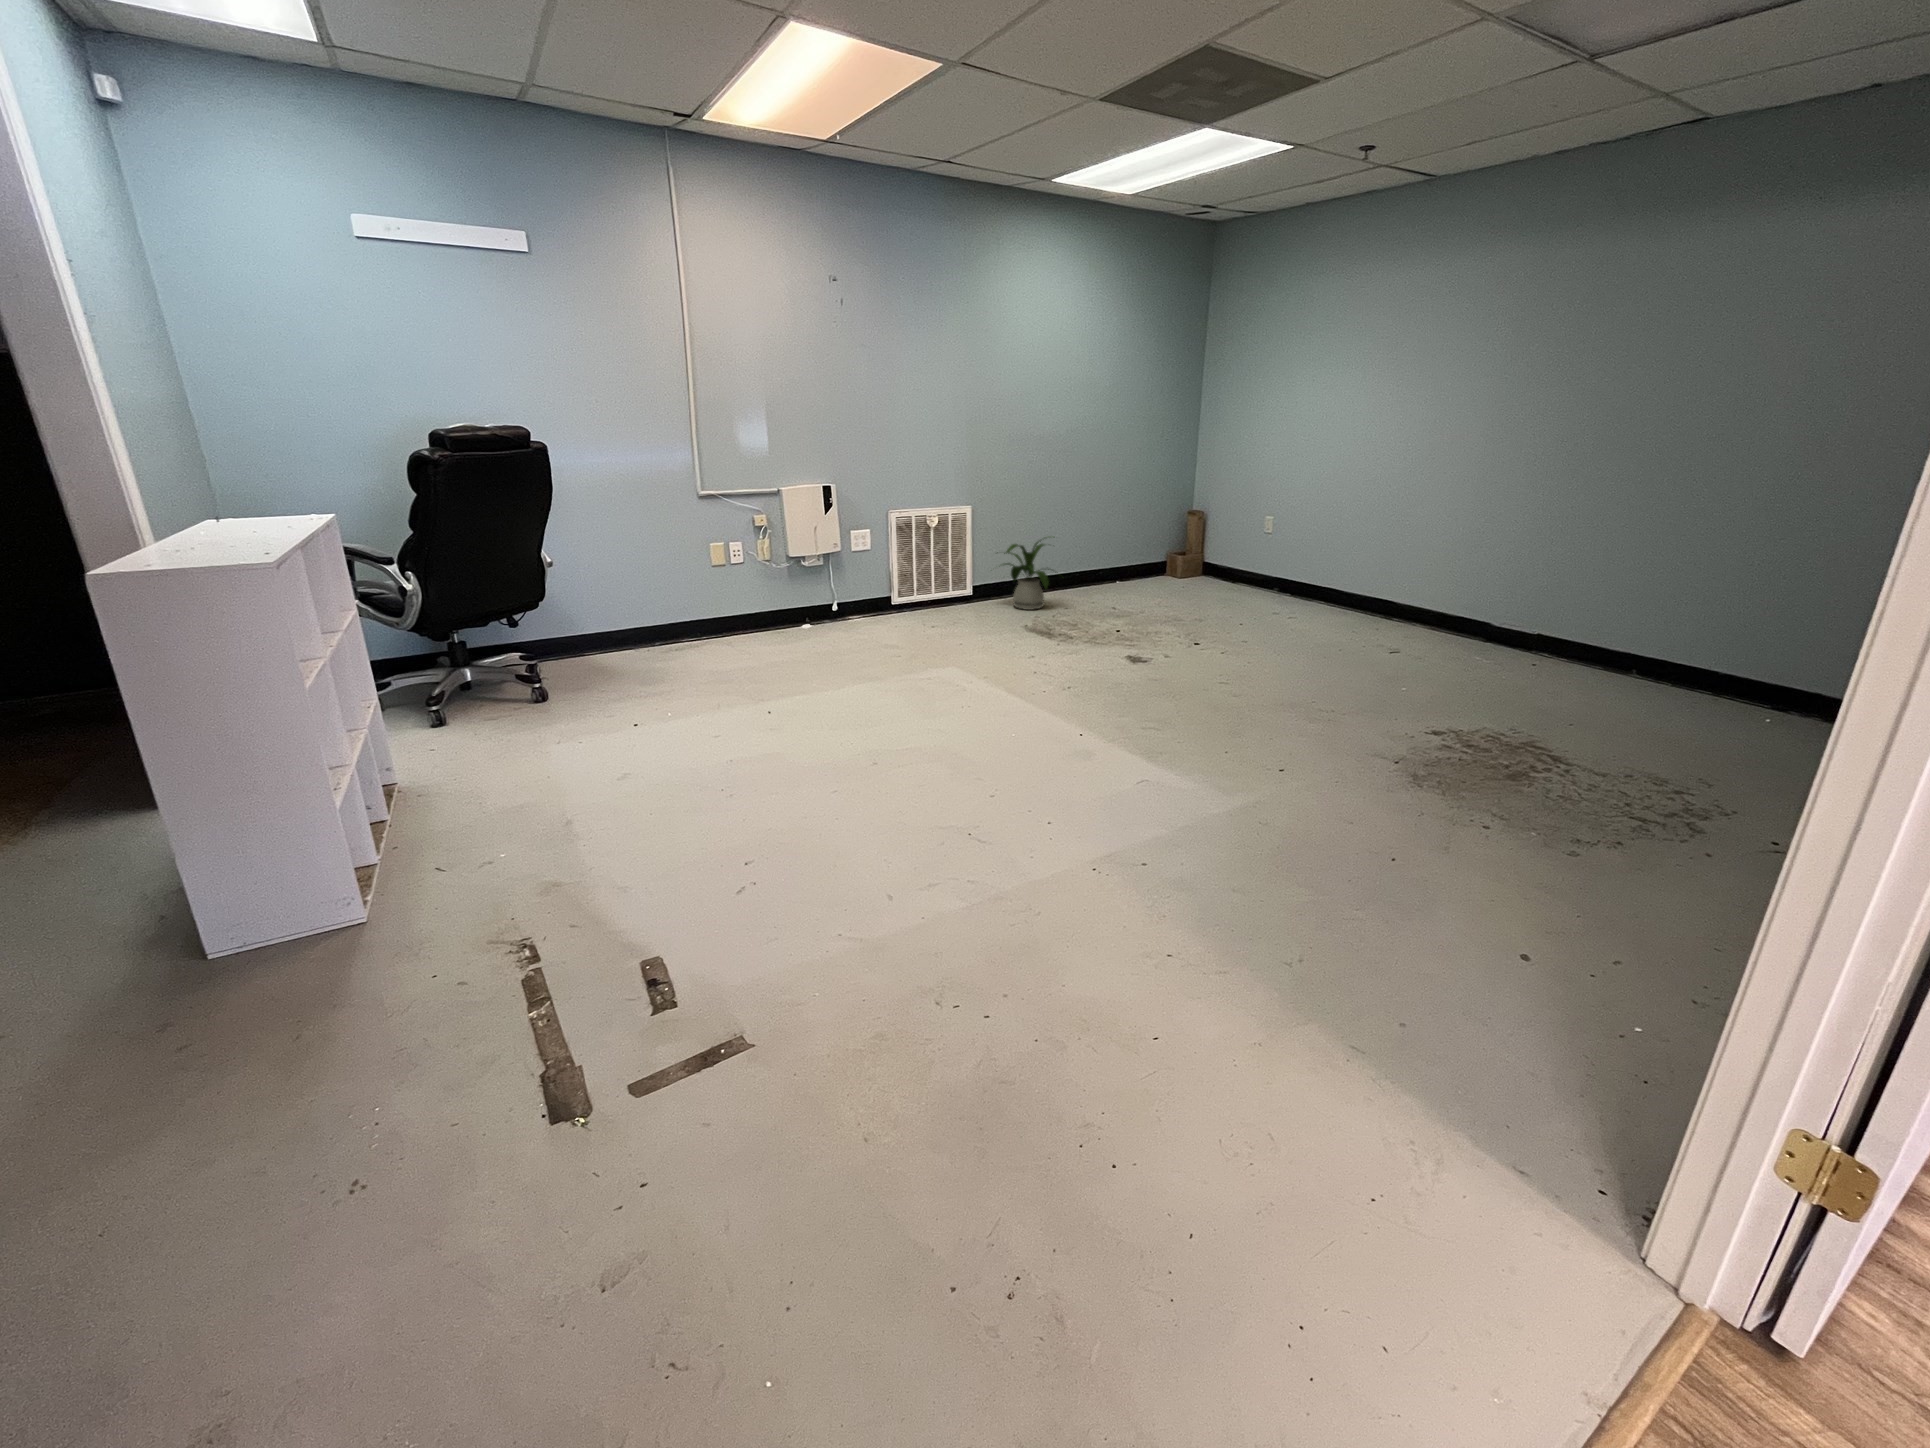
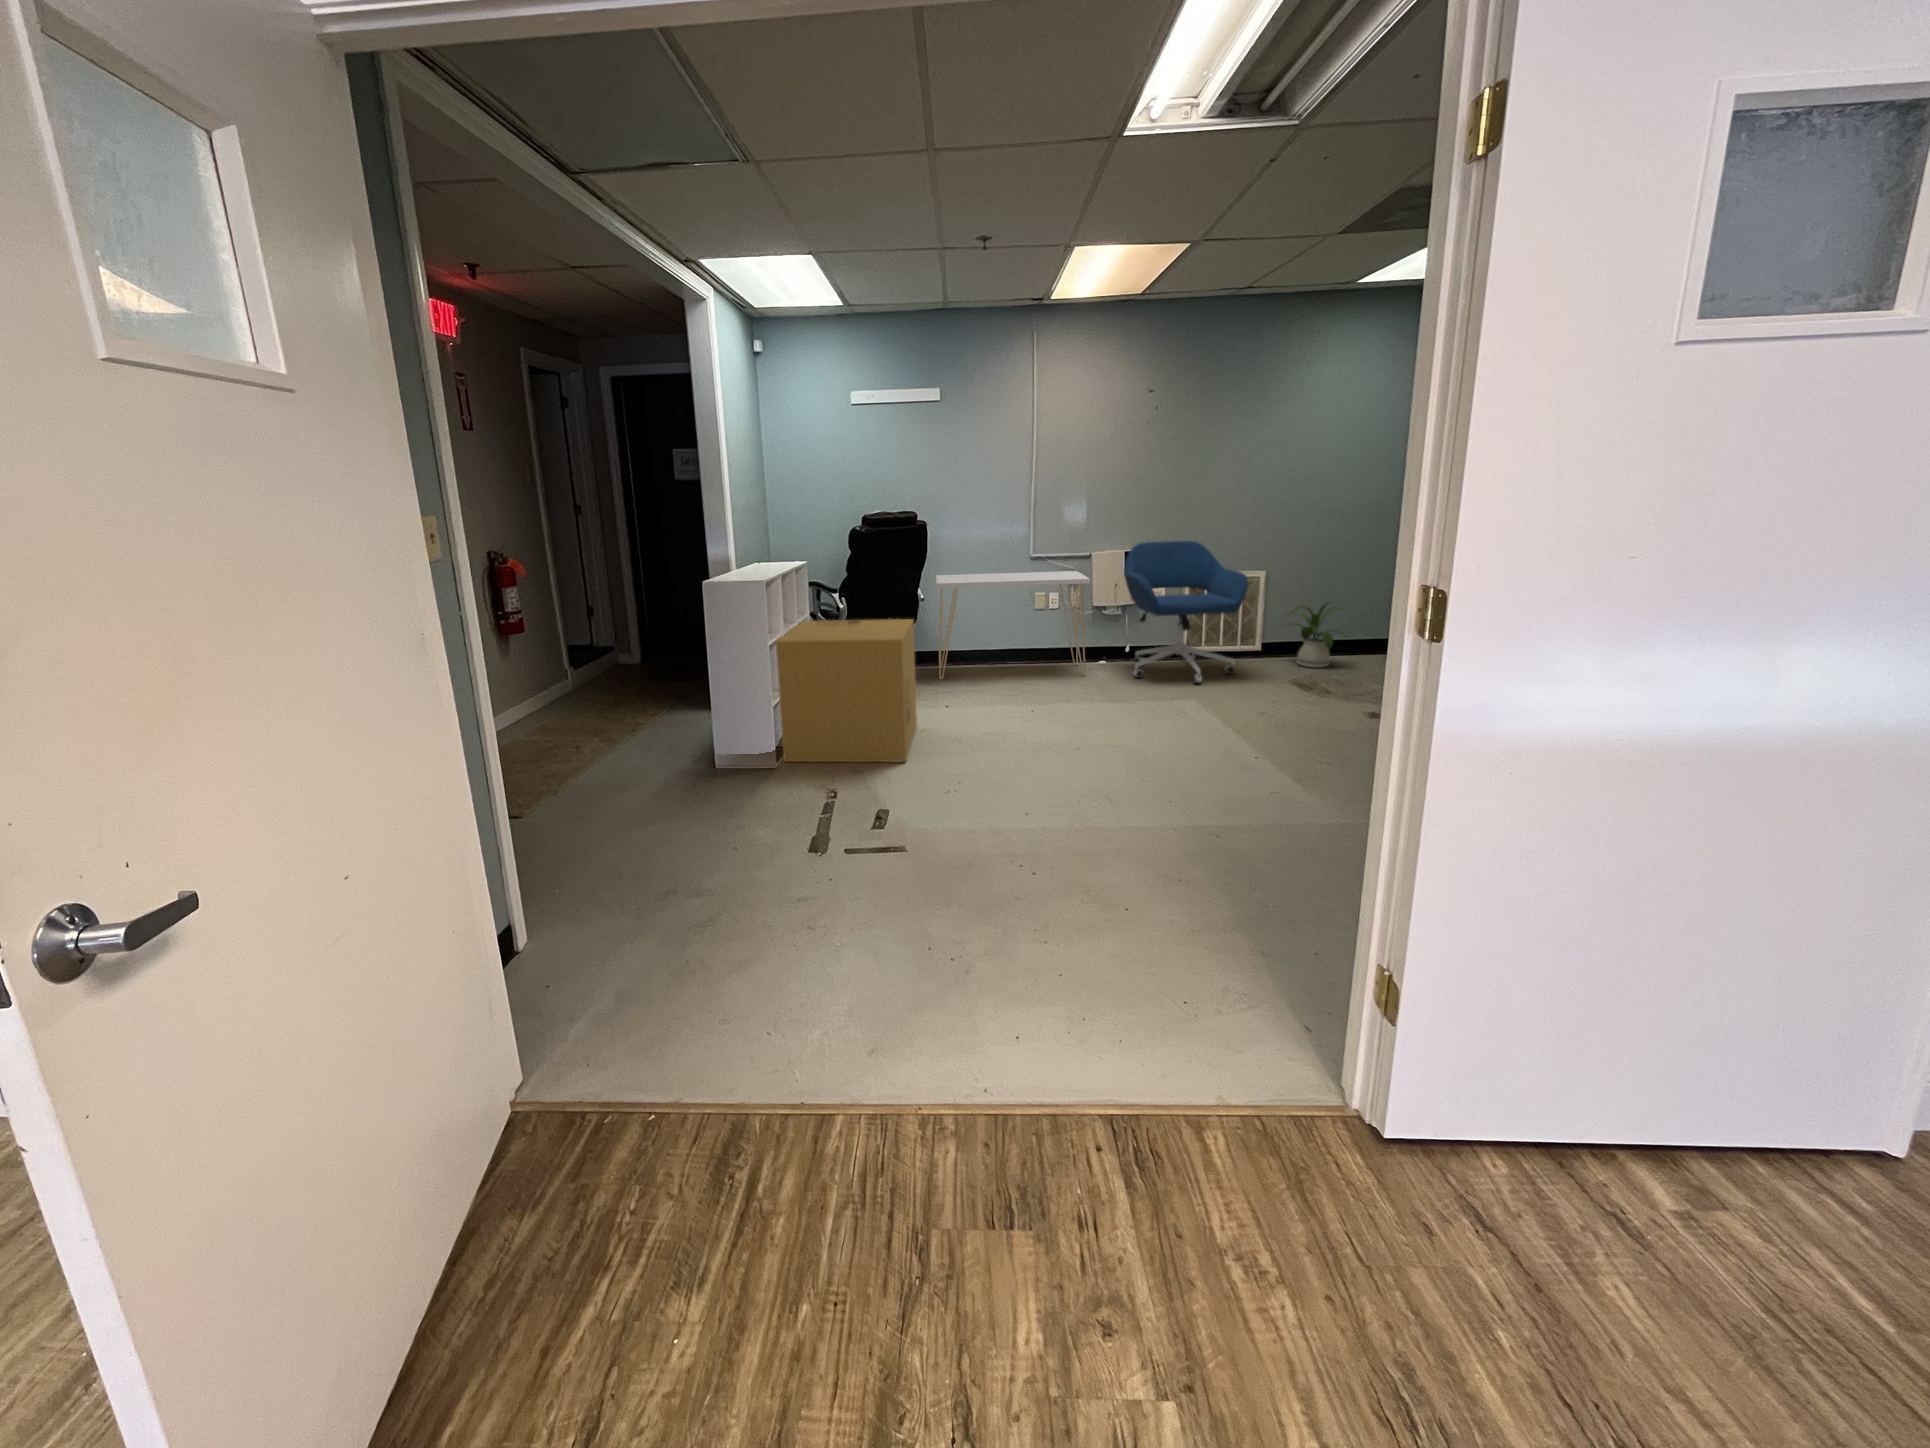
office chair: none [828,472,977,644] -> present [1124,541,1248,684]
console table: none [559,512,801,680] -> present [936,571,1090,679]
cardboard box: none [323,605,633,904] -> present [776,619,917,762]

